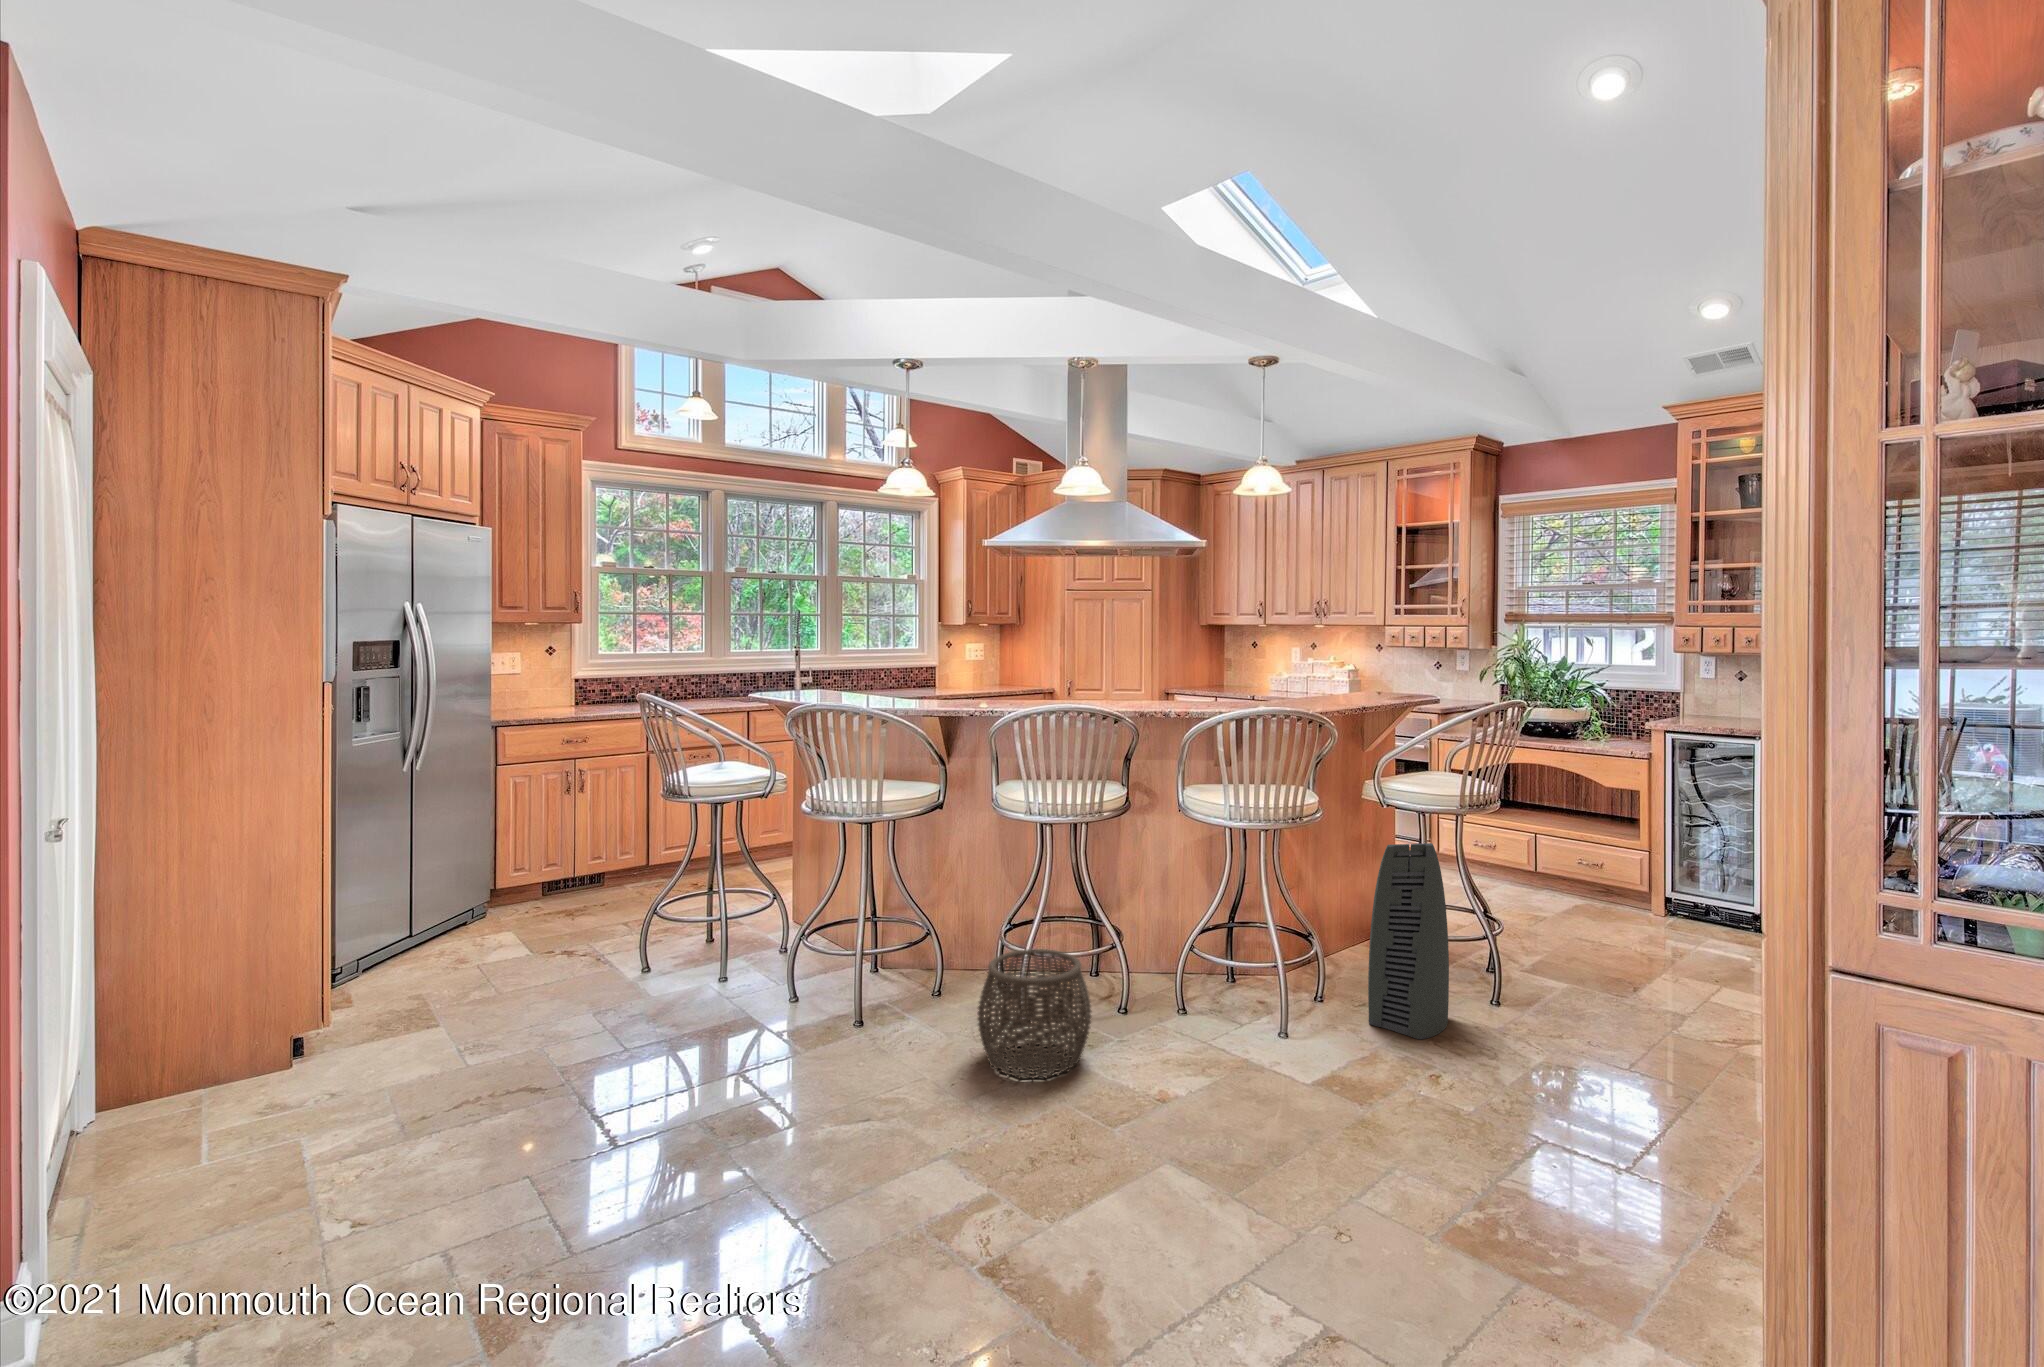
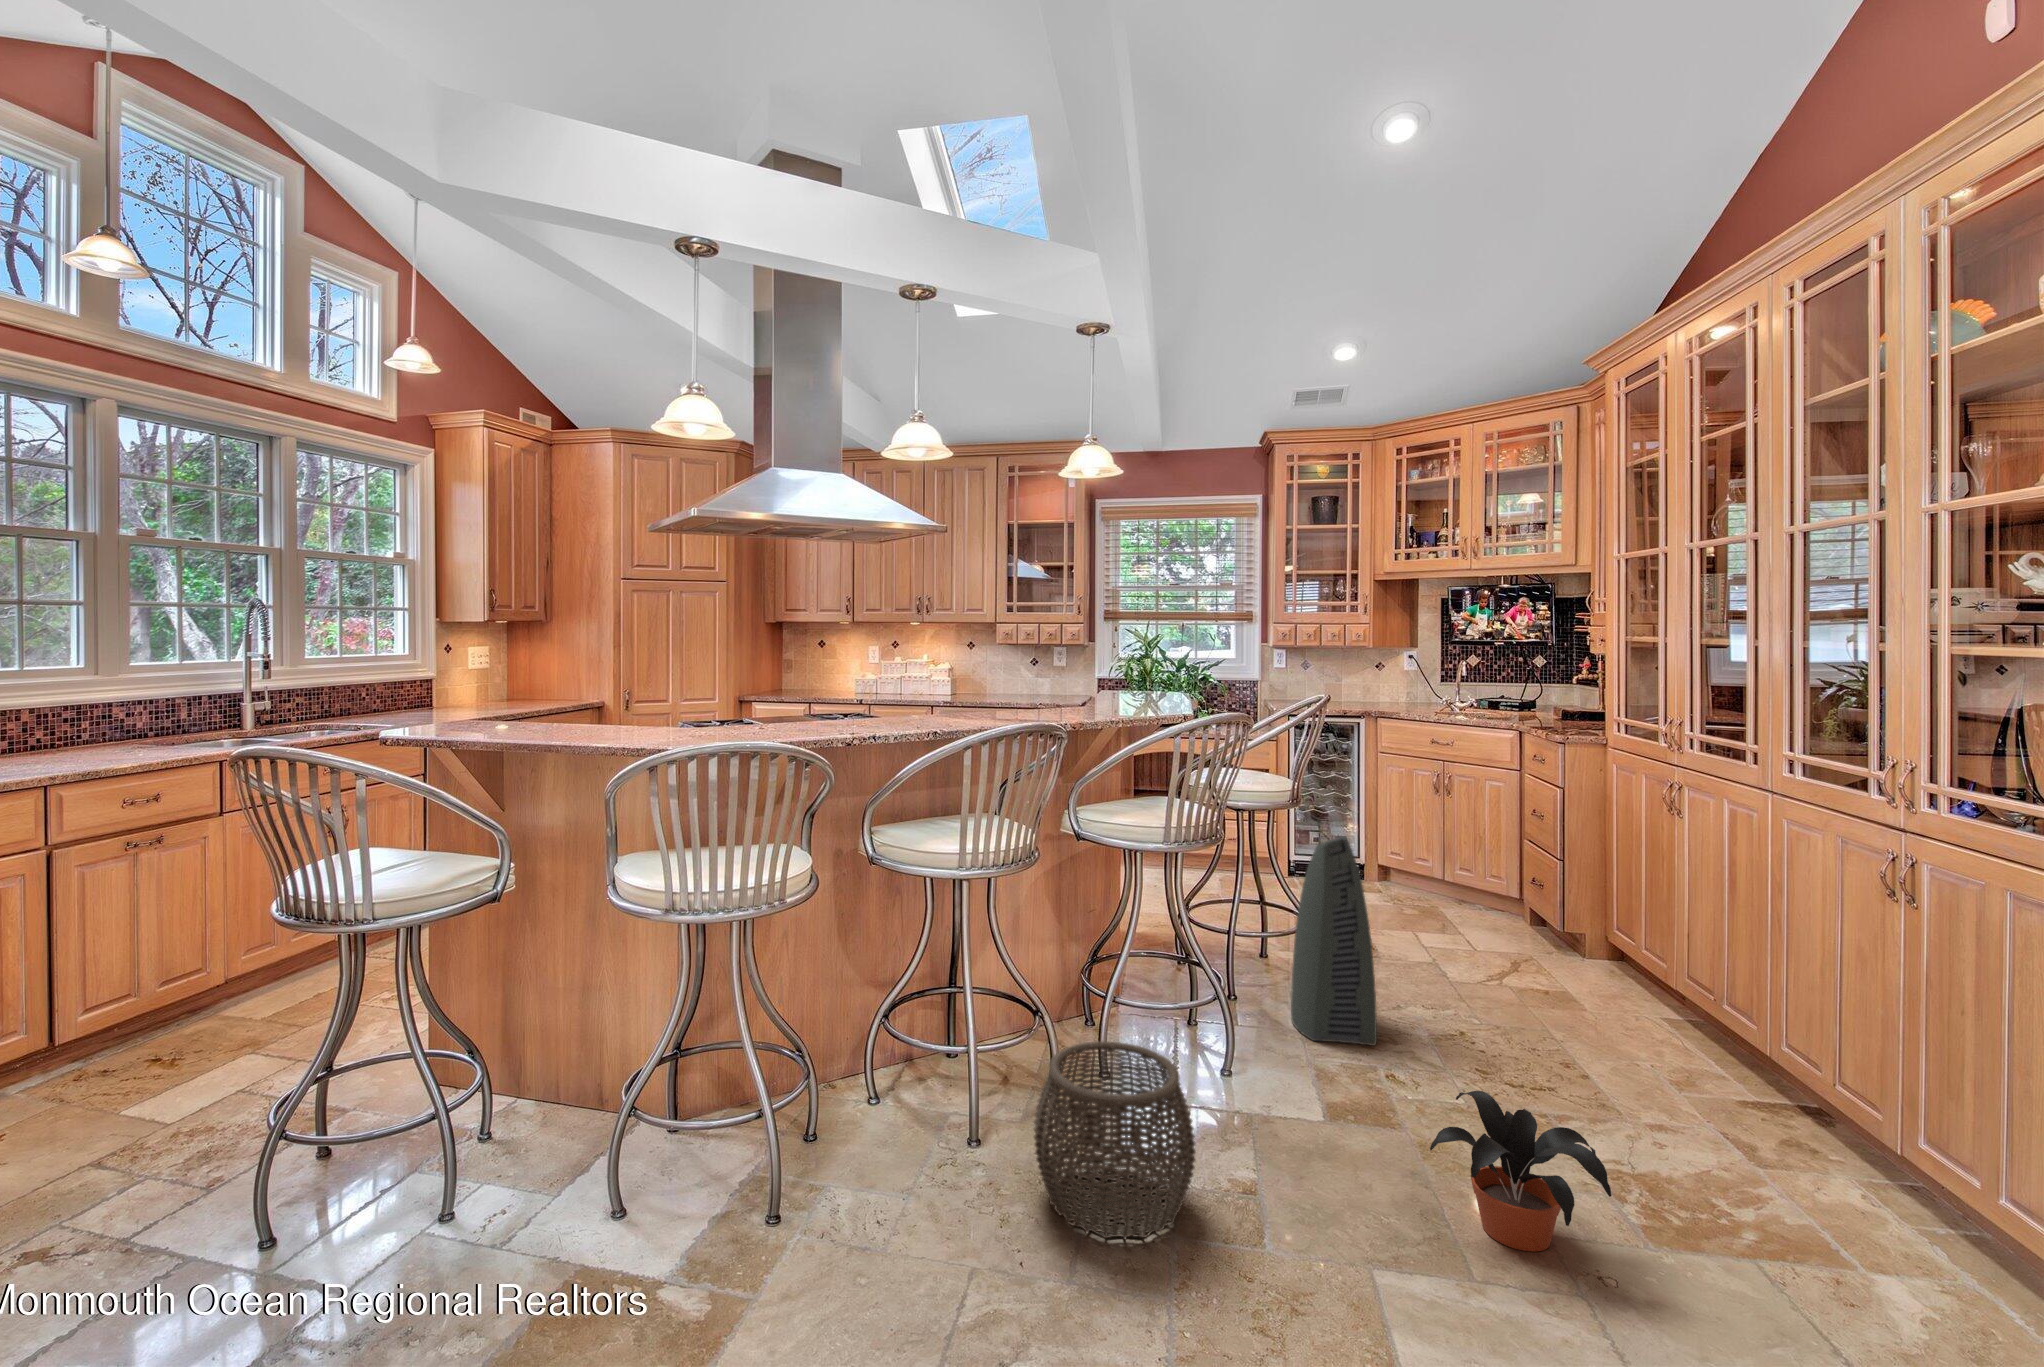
potted plant: none [1204,1040,1336,1166] -> present [1430,1091,1611,1252]

